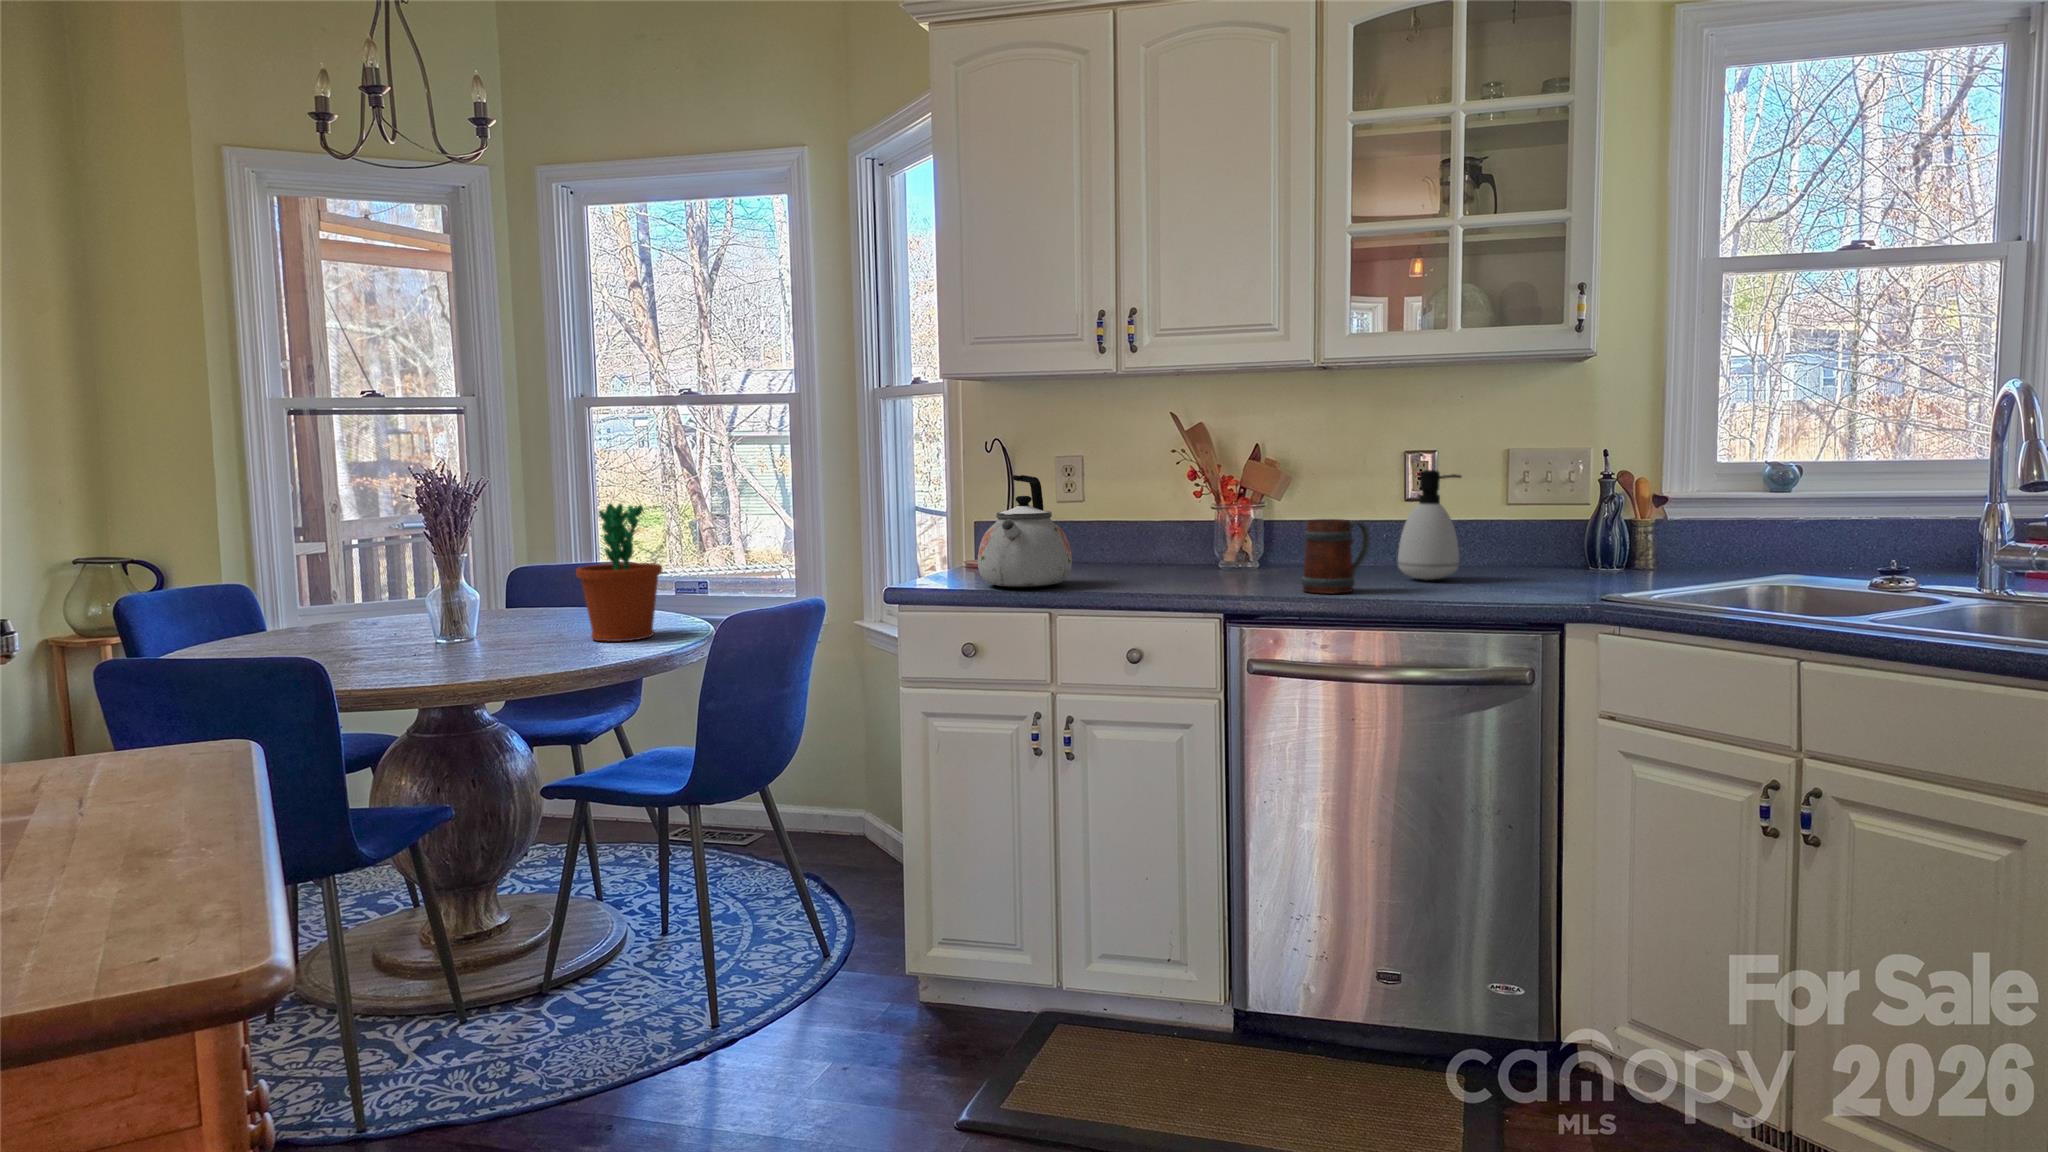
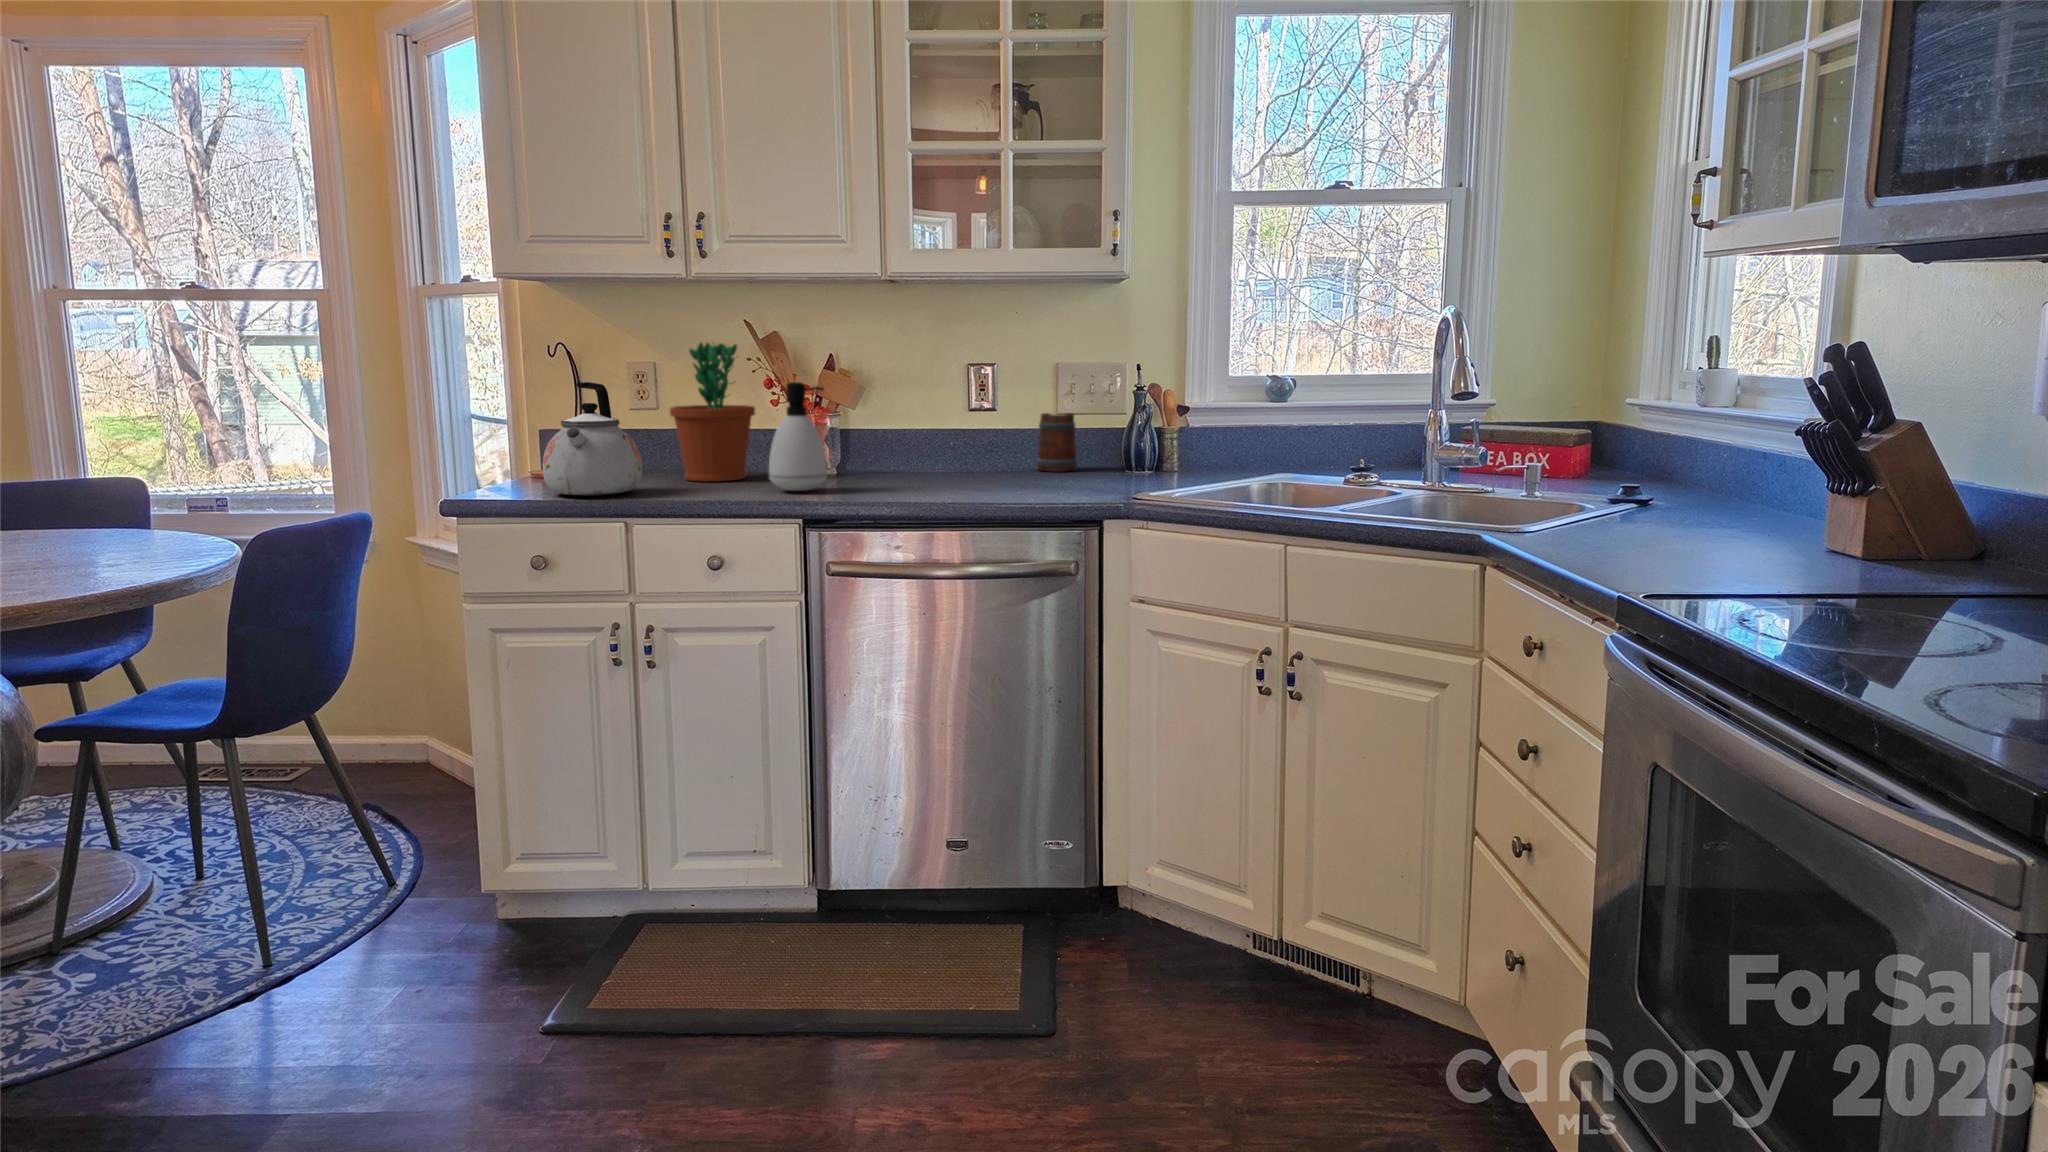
soap dispenser: present [1398,470,1461,580] -> present [769,382,828,491]
flower pot: present [576,503,662,642] -> present [670,343,755,482]
mug: present [1302,519,1370,594] -> present [1037,413,1077,471]

